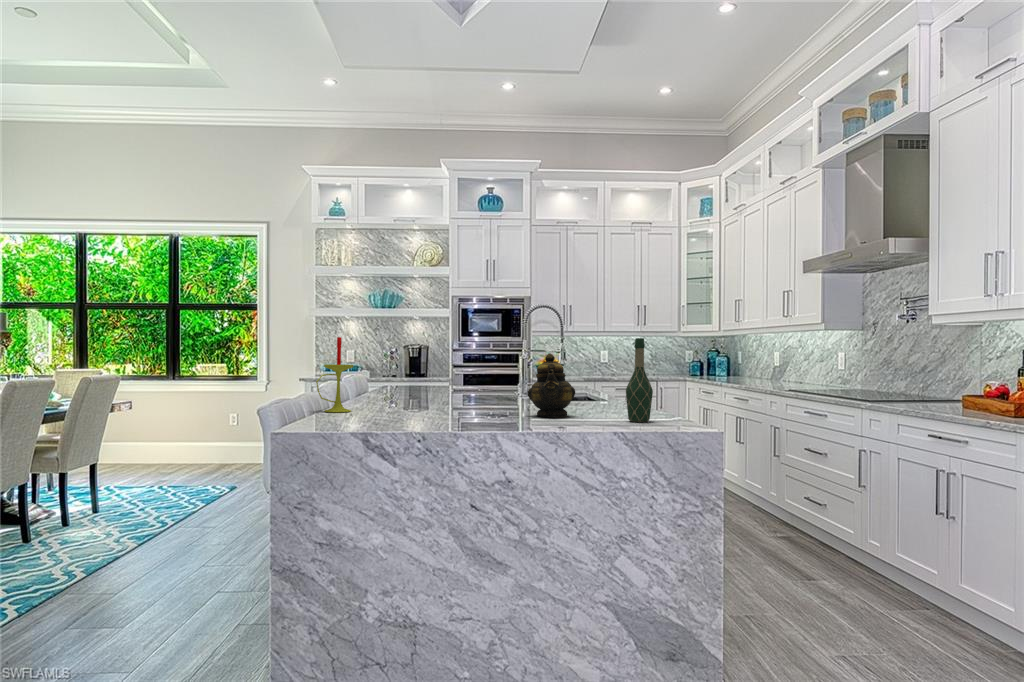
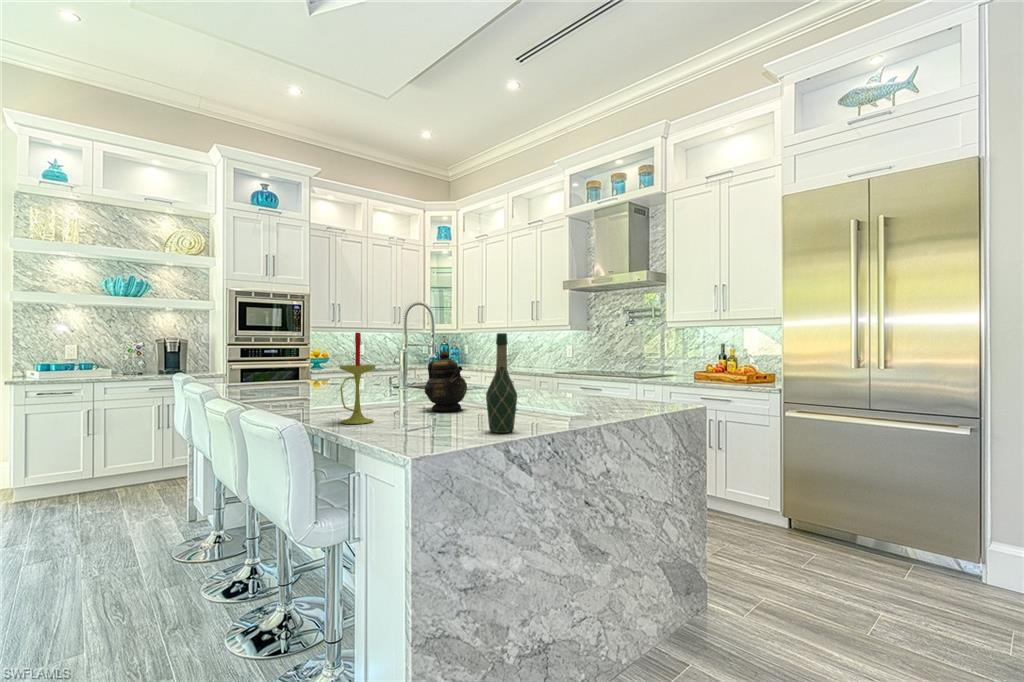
wine bottle: present [626,338,653,422] -> present [486,333,517,433]
teapot: present [528,353,575,417] -> present [425,351,467,412]

